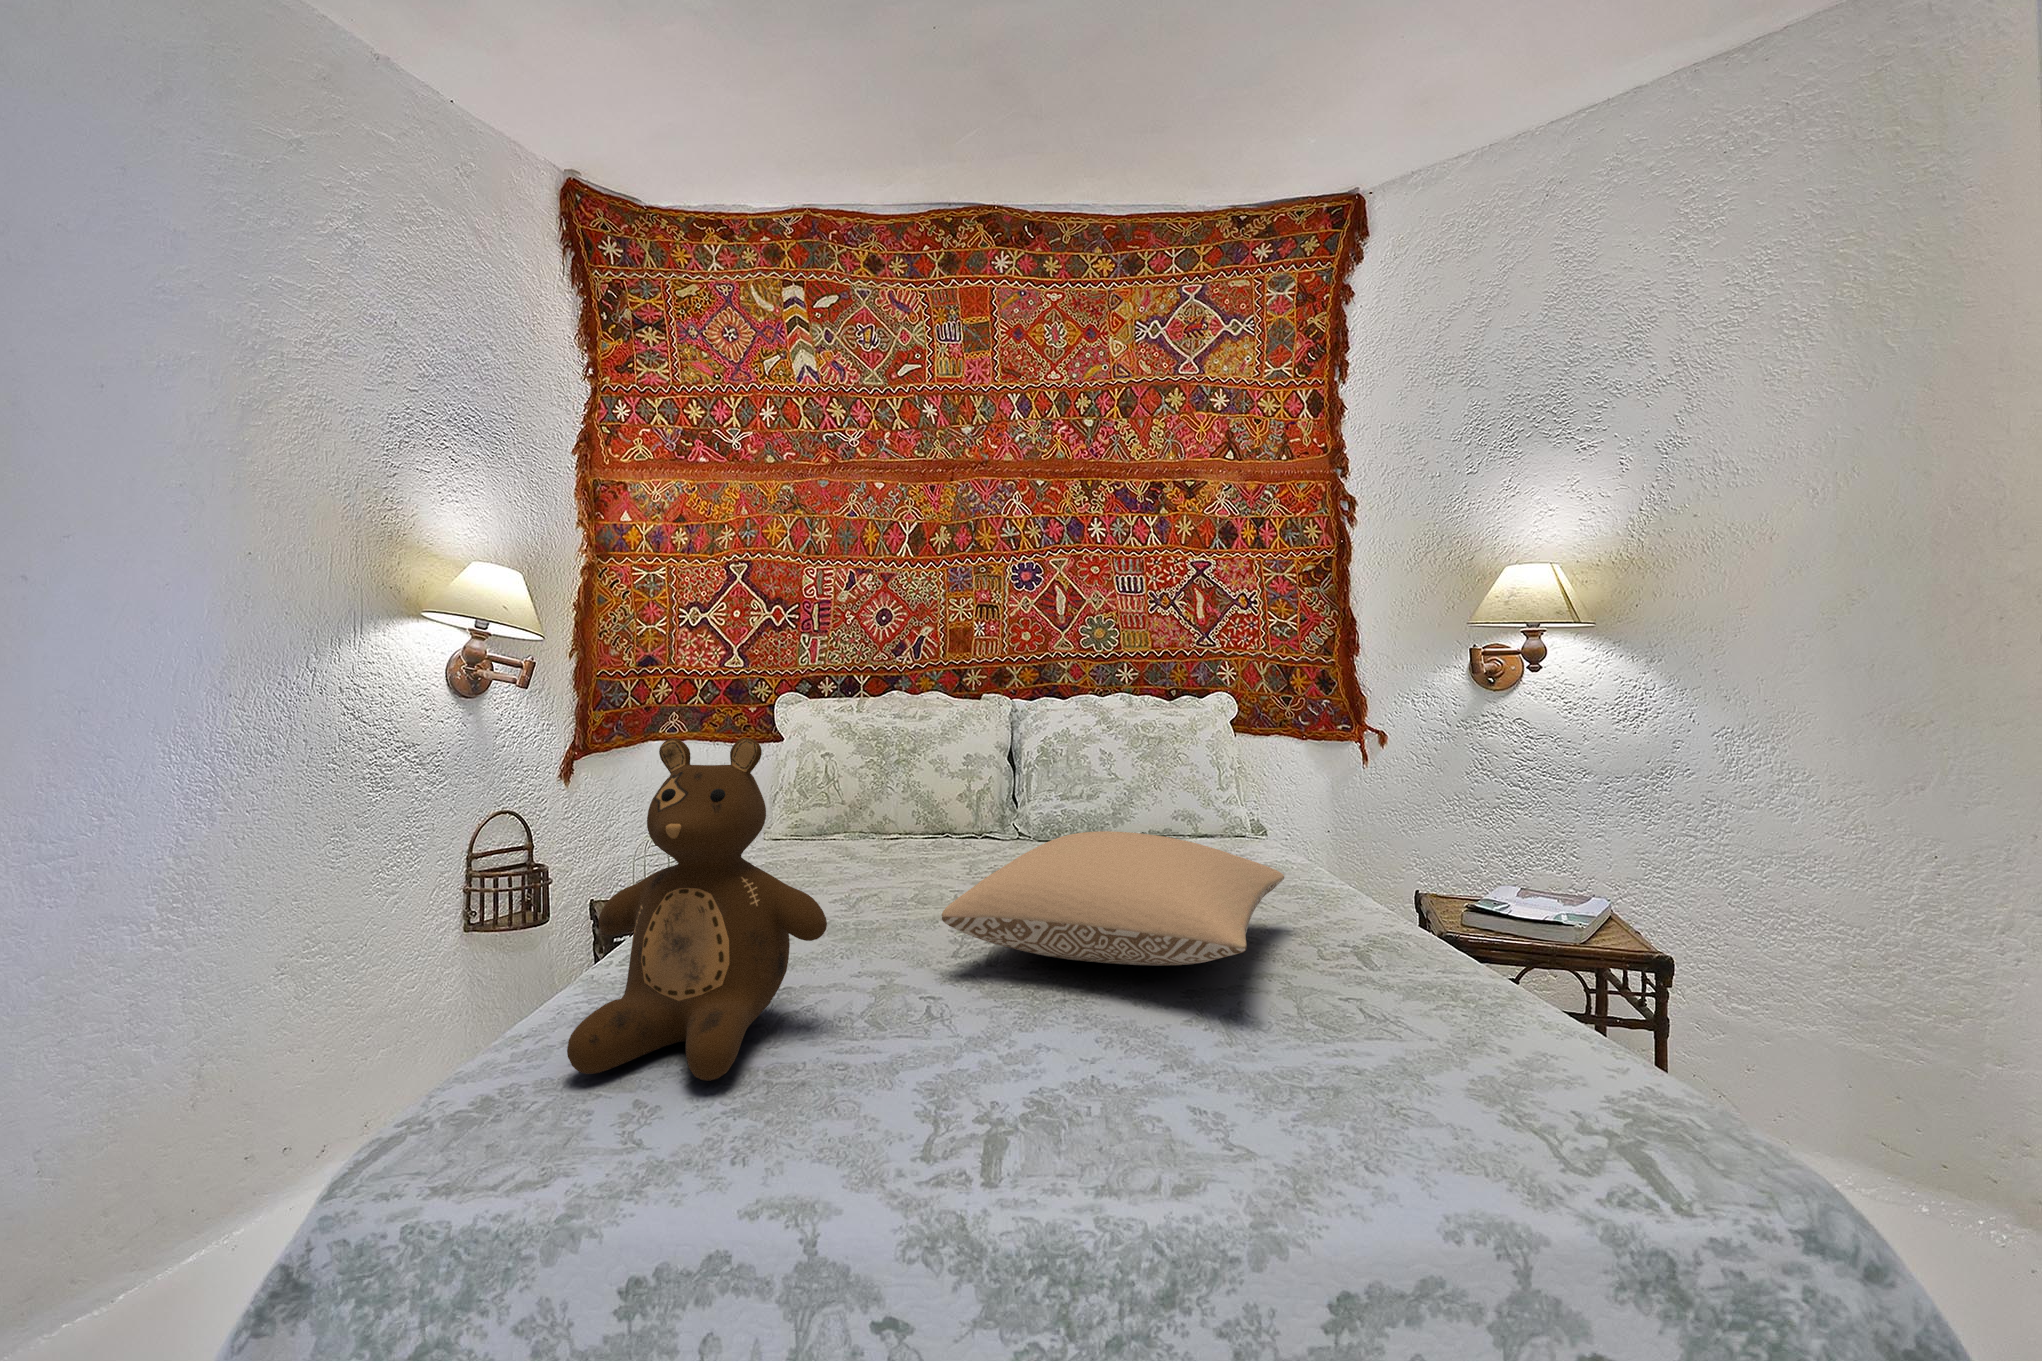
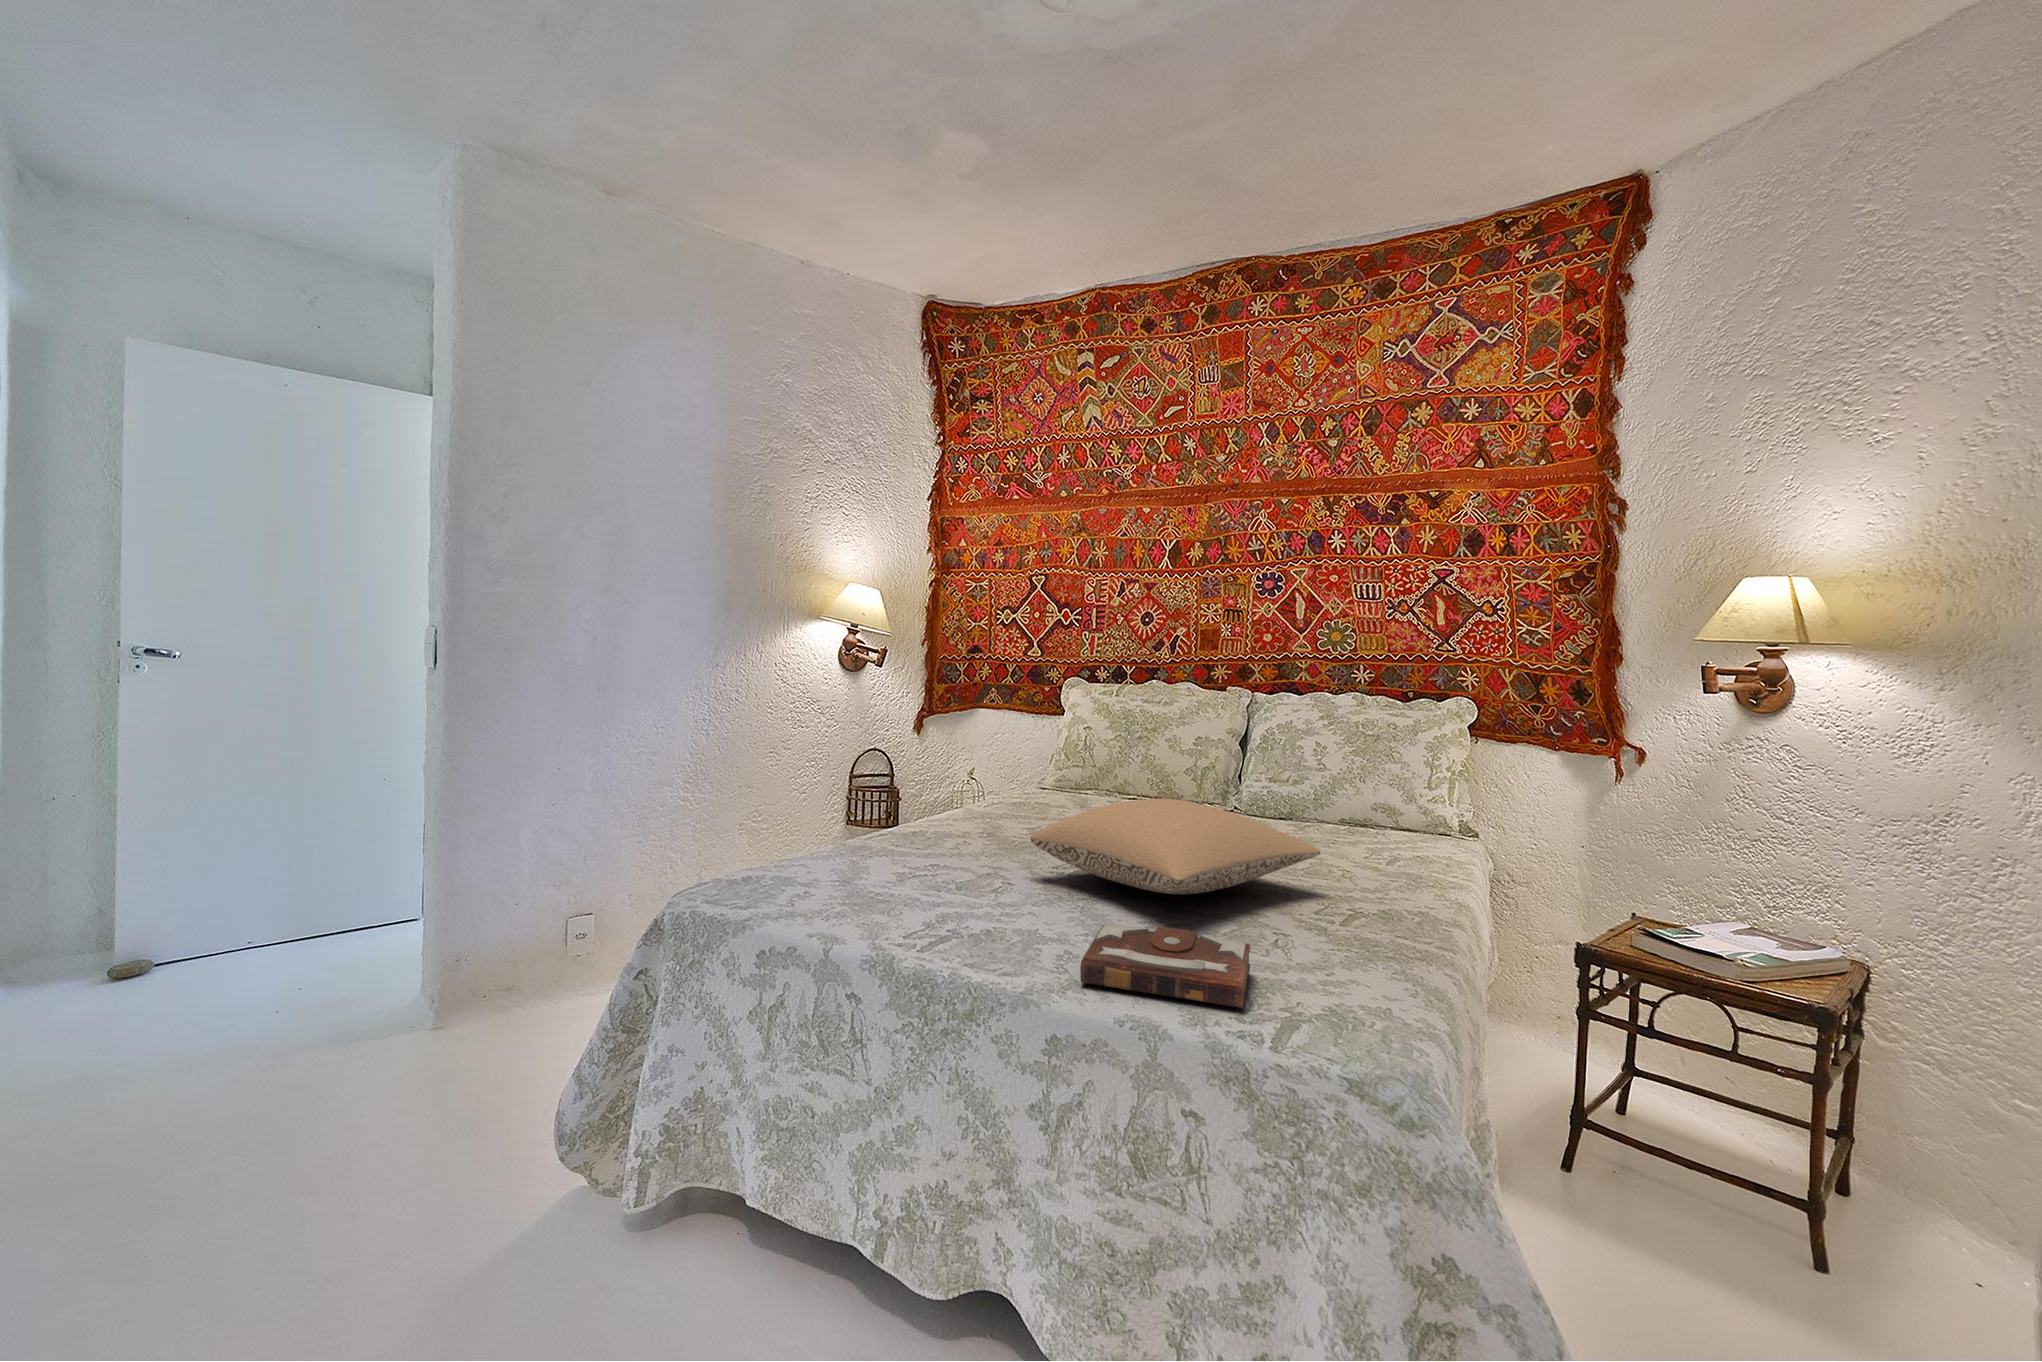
teddy bear: present [567,738,827,1081] -> none [797,710,938,897]
book: none [1199,1021,1500,1155] -> present [1080,923,1250,1008]

